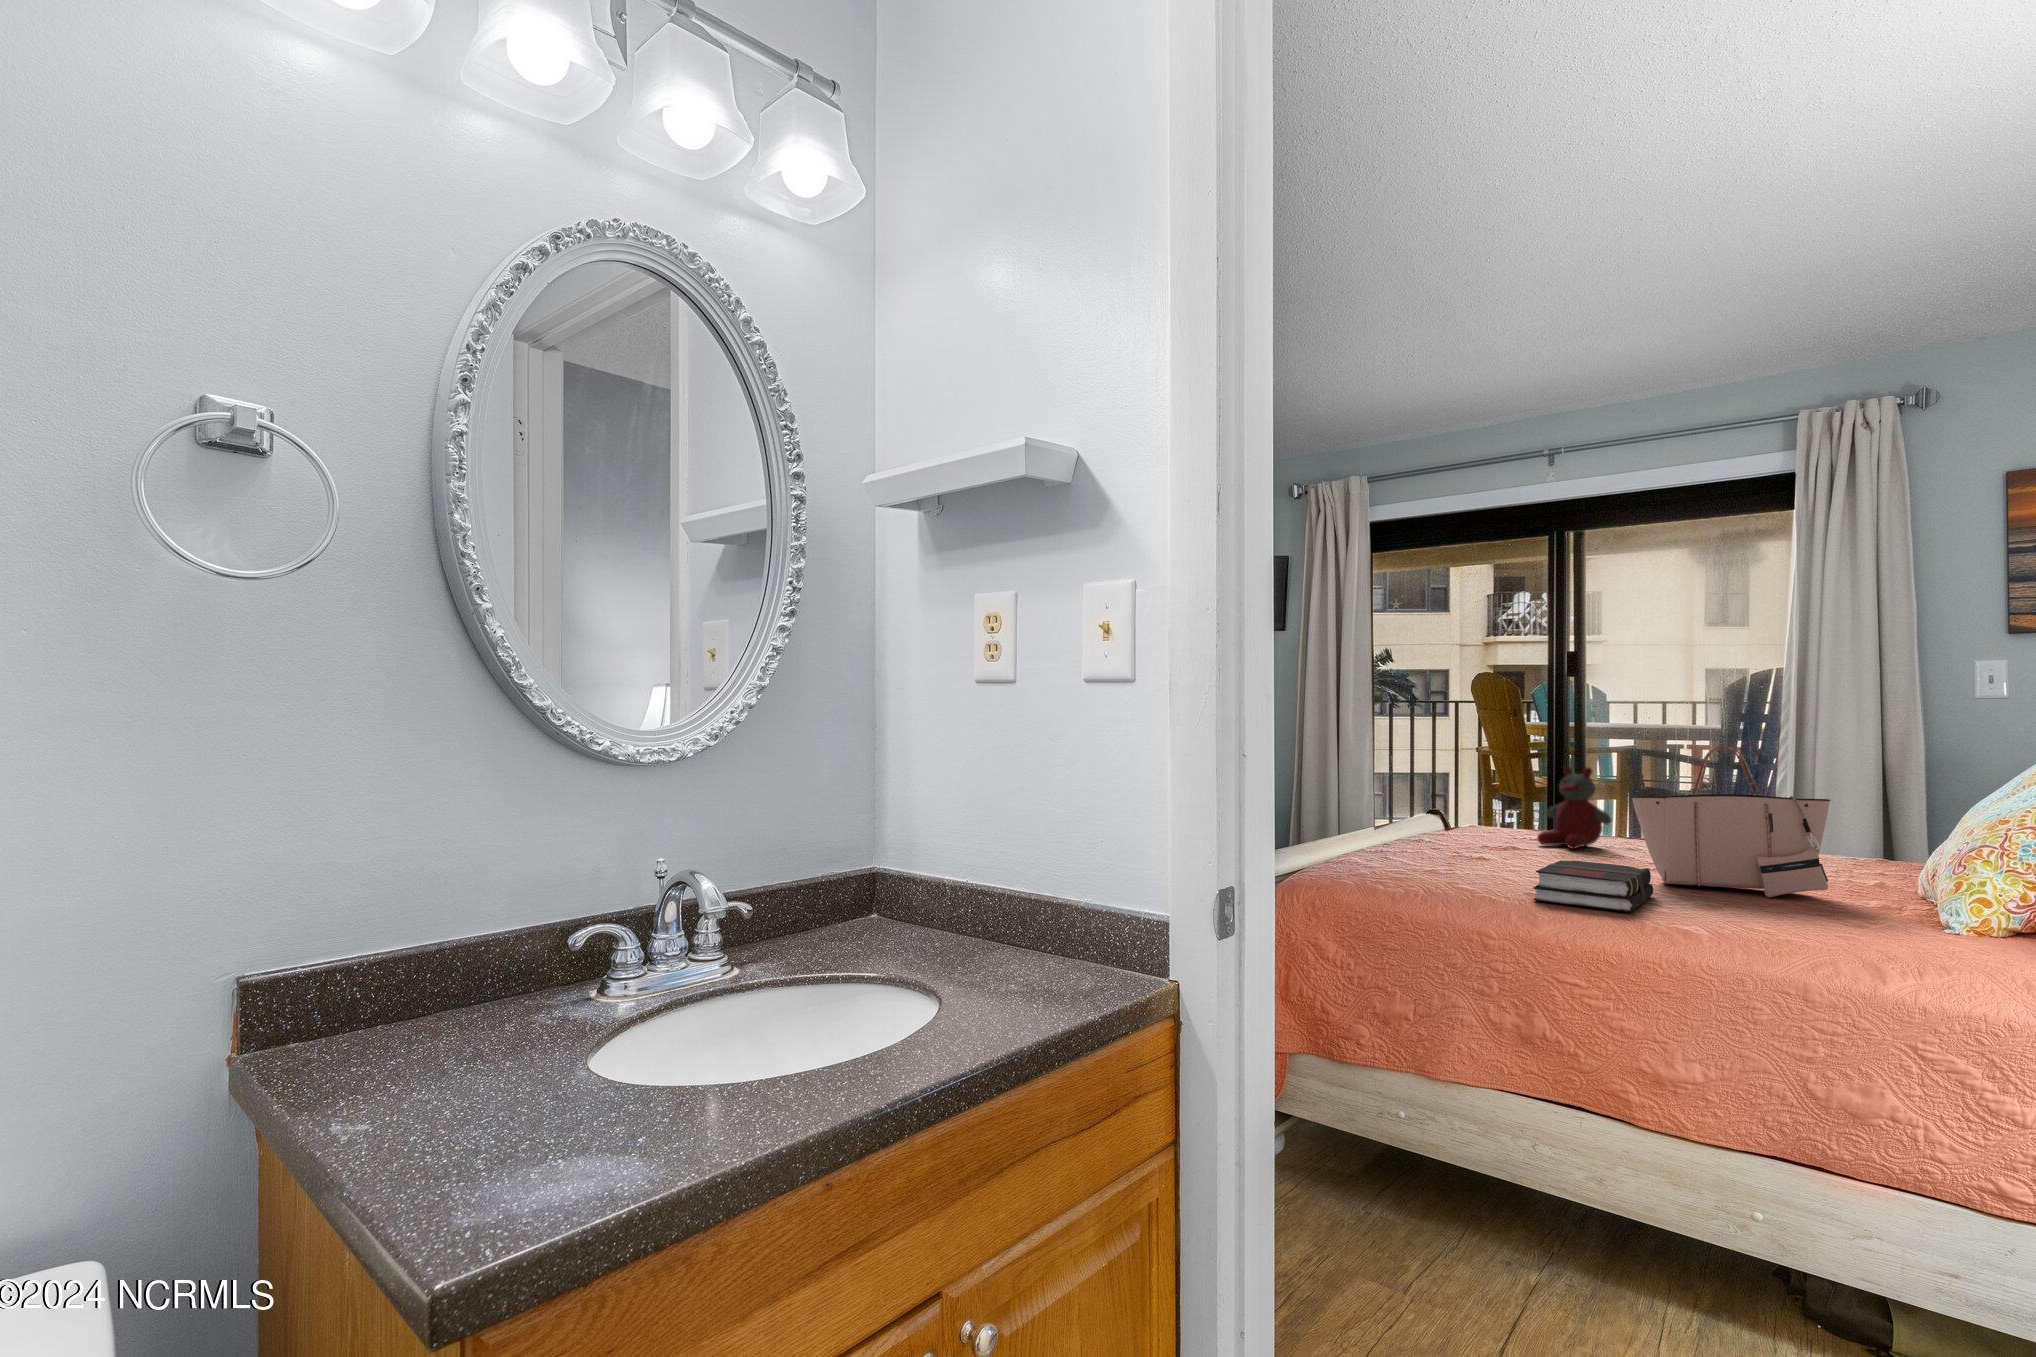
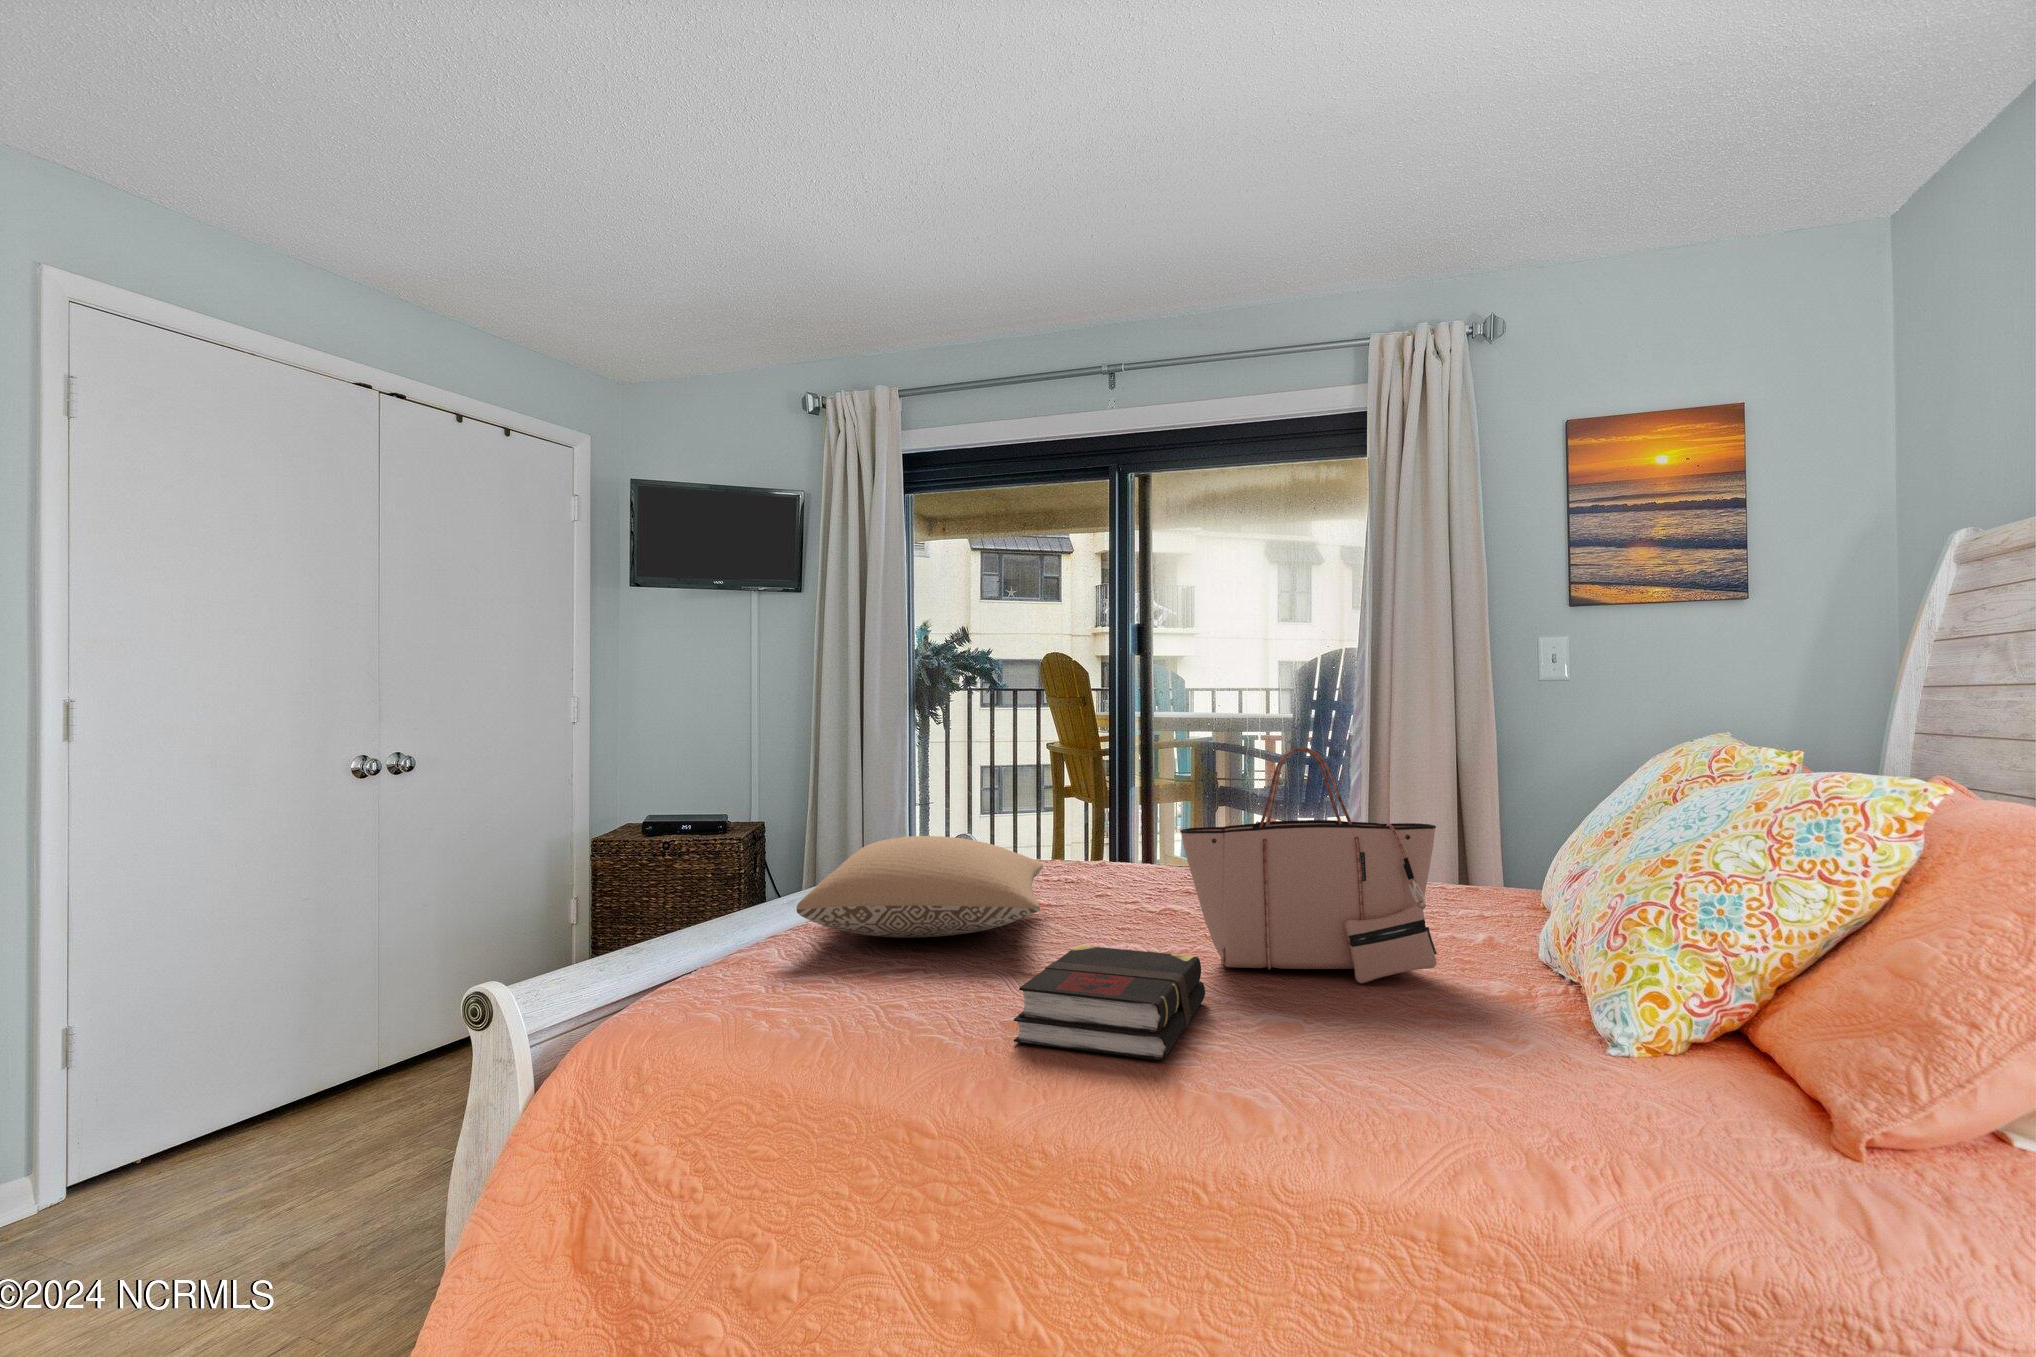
stuffed bear: present [1537,766,1611,849] -> none [1074,775,1167,896]
pillow: none [1369,798,1531,858] -> present [797,836,1043,938]

